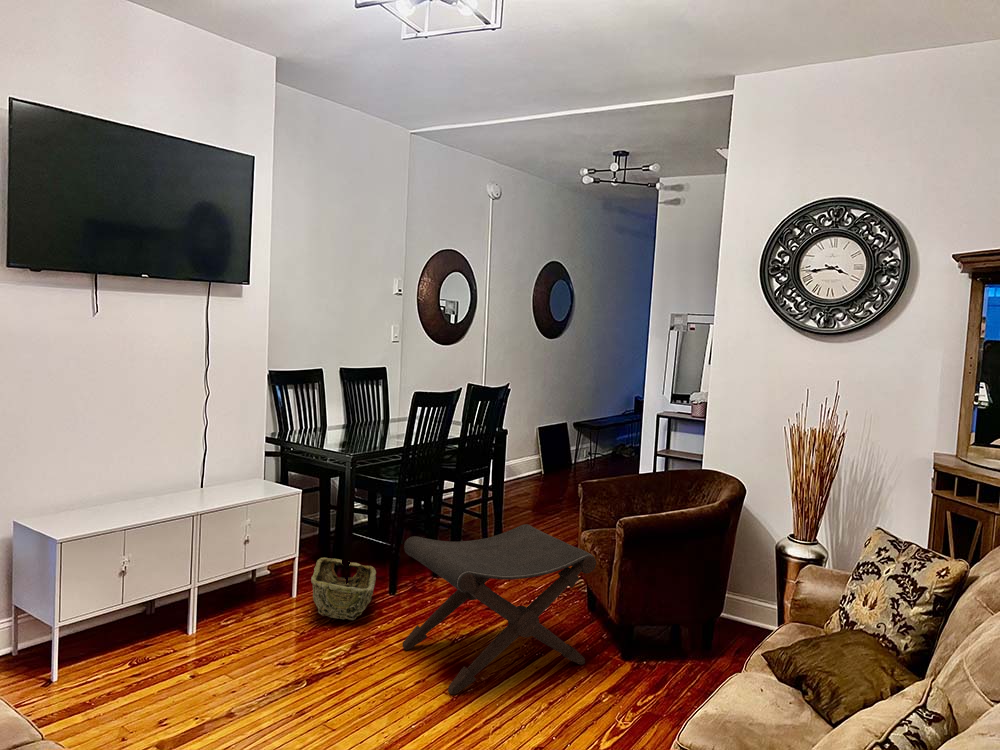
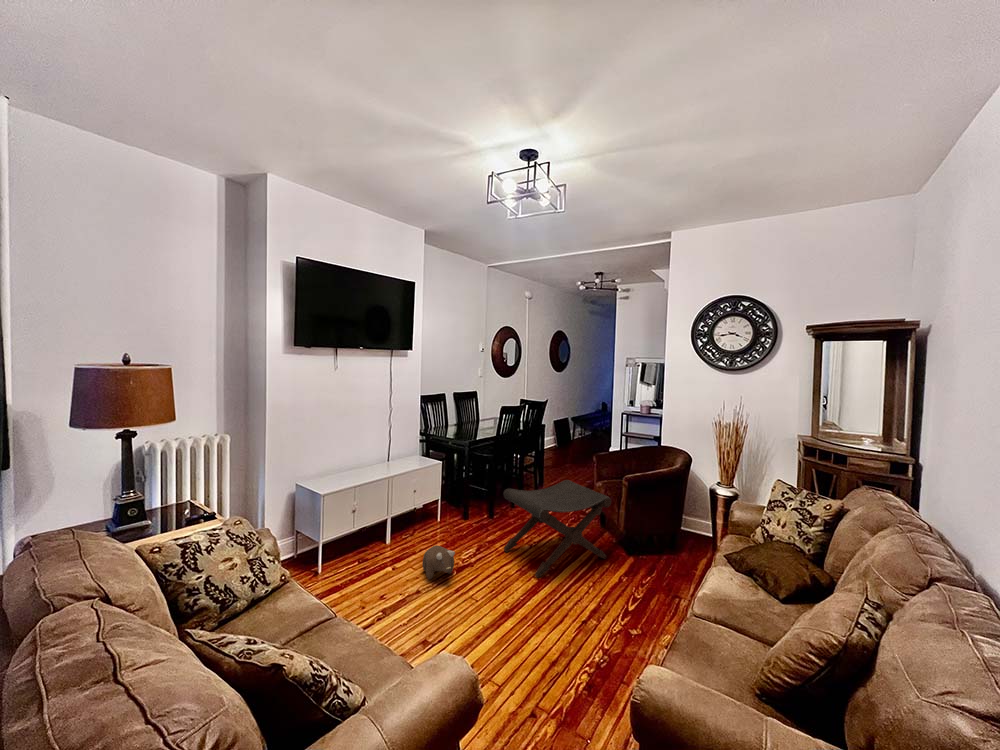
woven basket: present [311,557,376,620] -> none [449,500,484,535]
plush toy: none [245,634,302,694] -> present [422,545,455,579]

